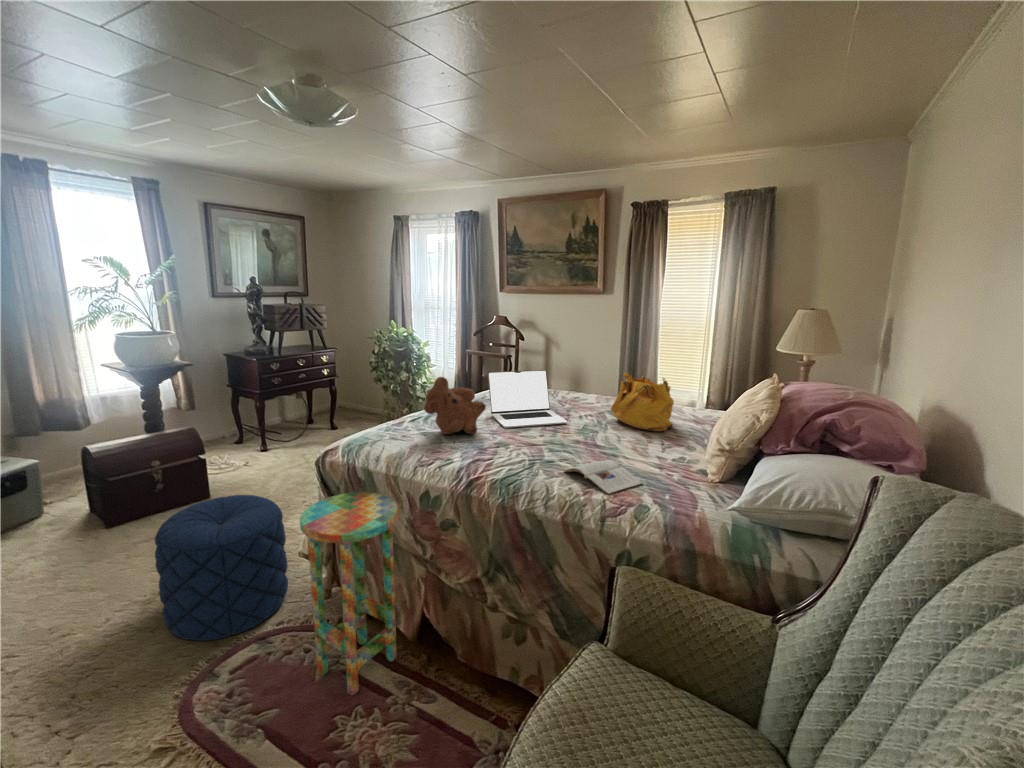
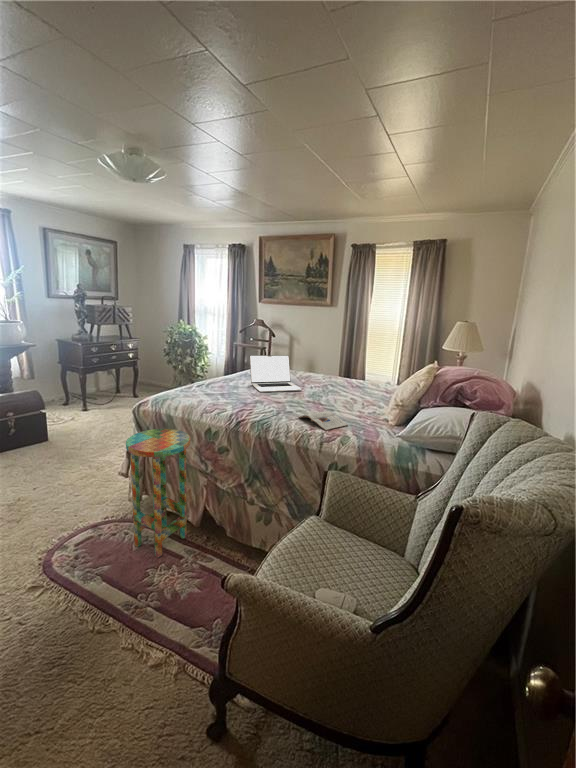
handbag: present [611,372,674,431] -> none [330,358,372,397]
teddy bear: present [424,377,486,434] -> none [207,356,248,395]
pouf: present [155,495,288,641] -> none [21,433,111,527]

